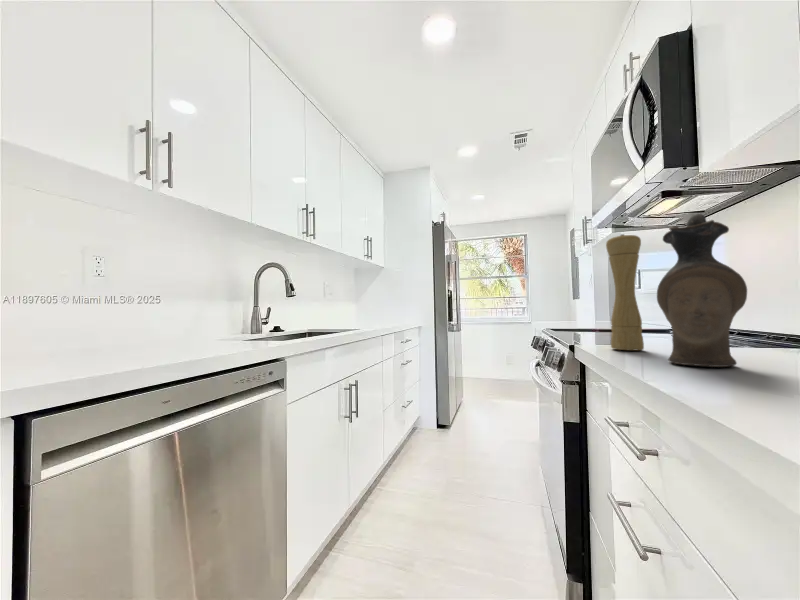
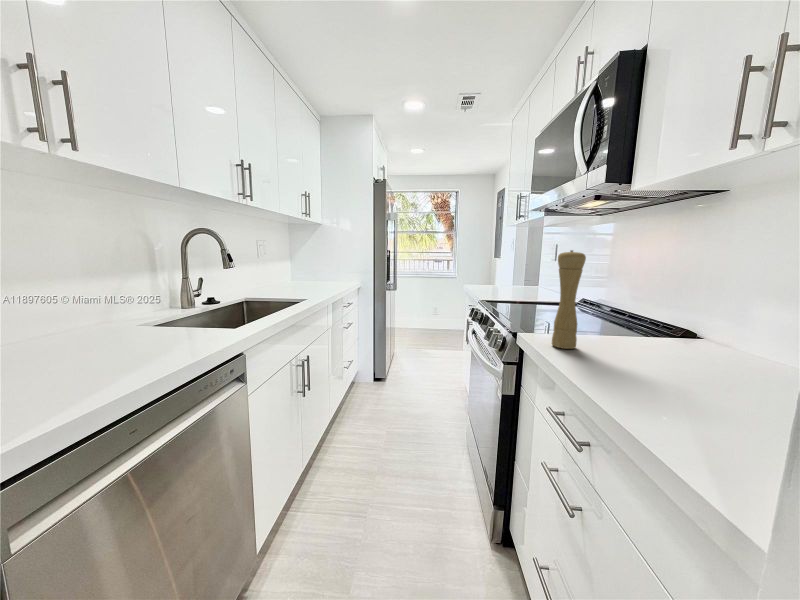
ceramic pitcher: present [657,214,747,367] -> none [599,251,664,378]

